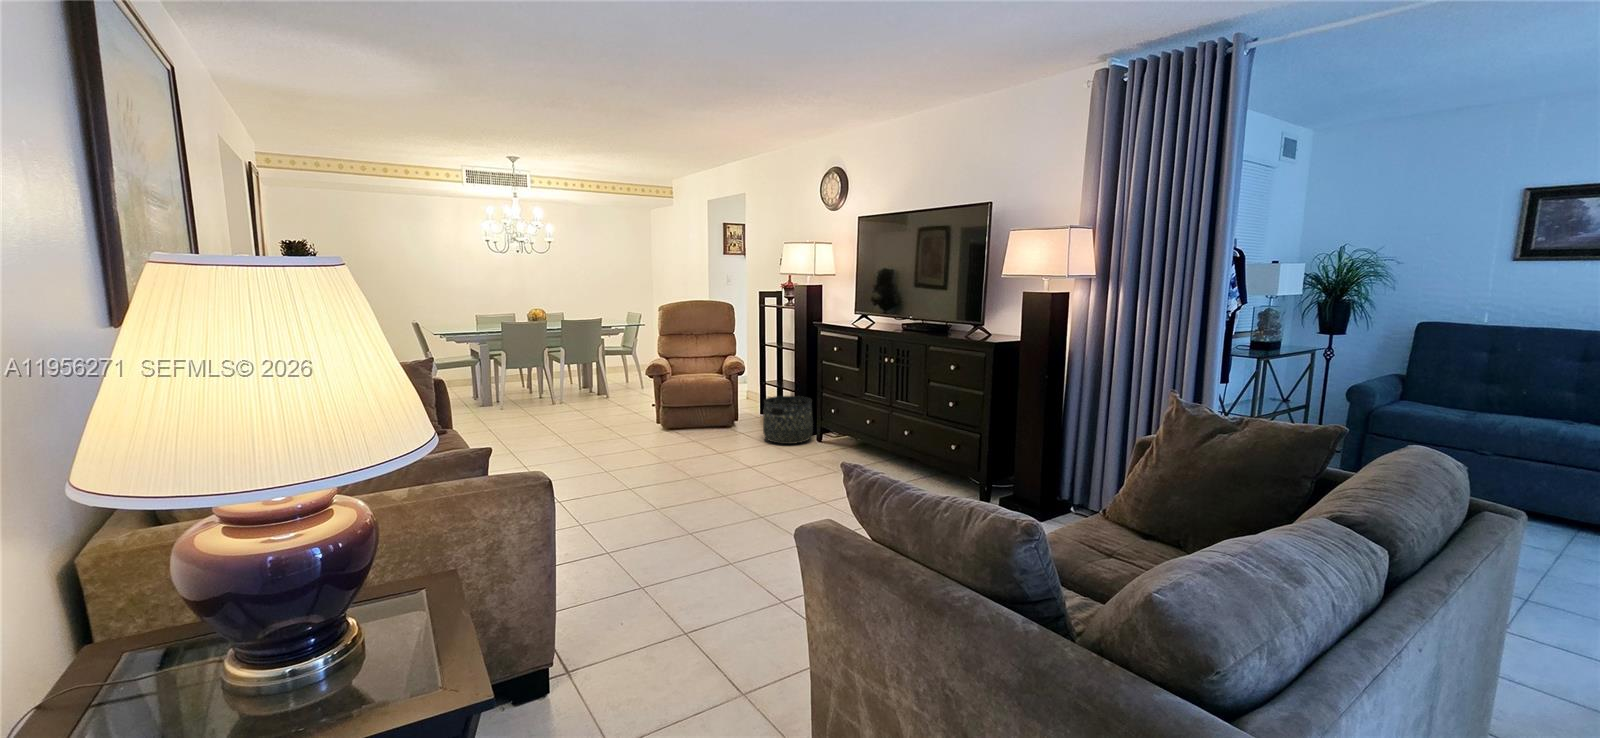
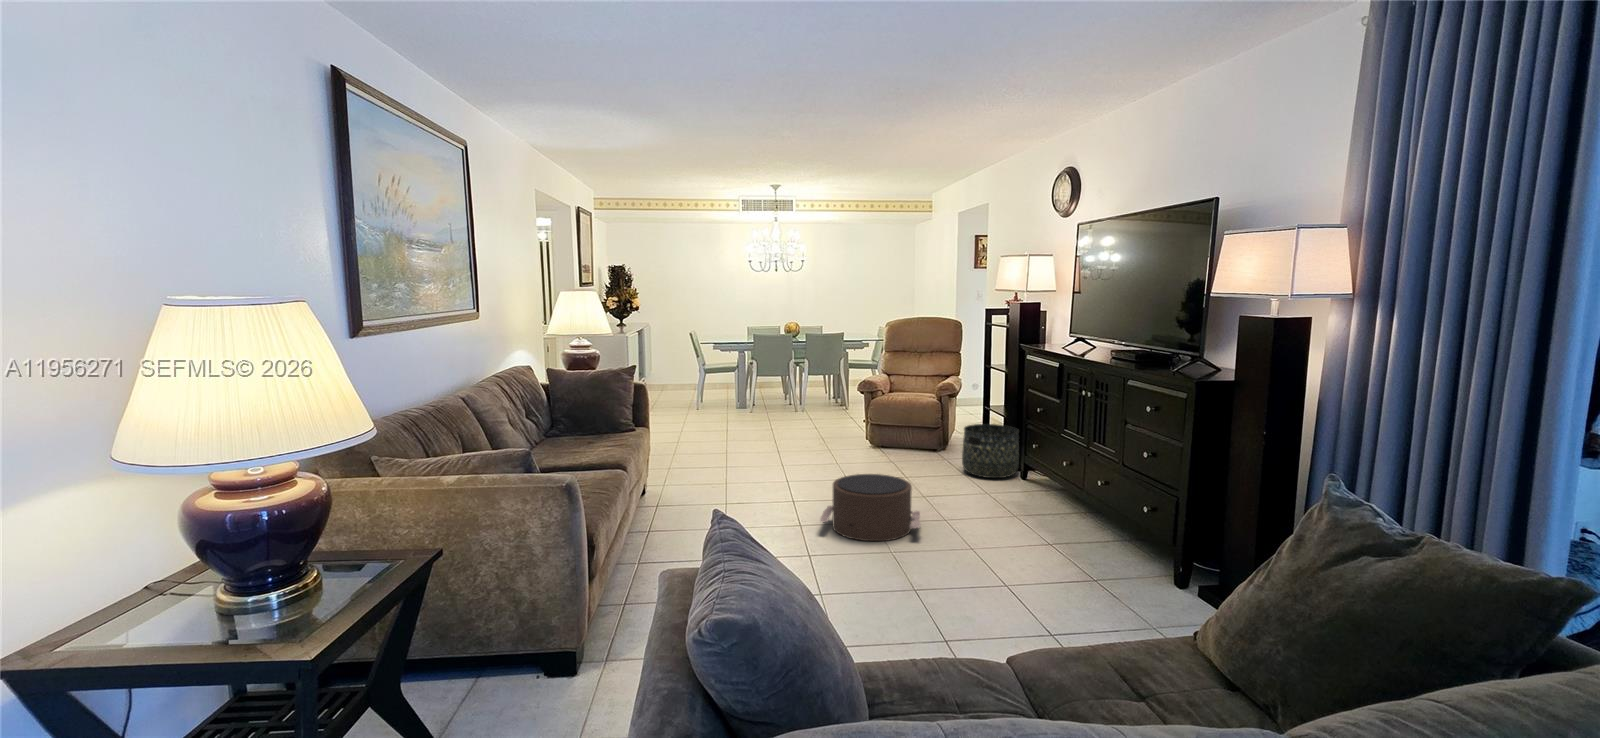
pouf: none [677,449,776,512] -> present [820,474,921,541]

